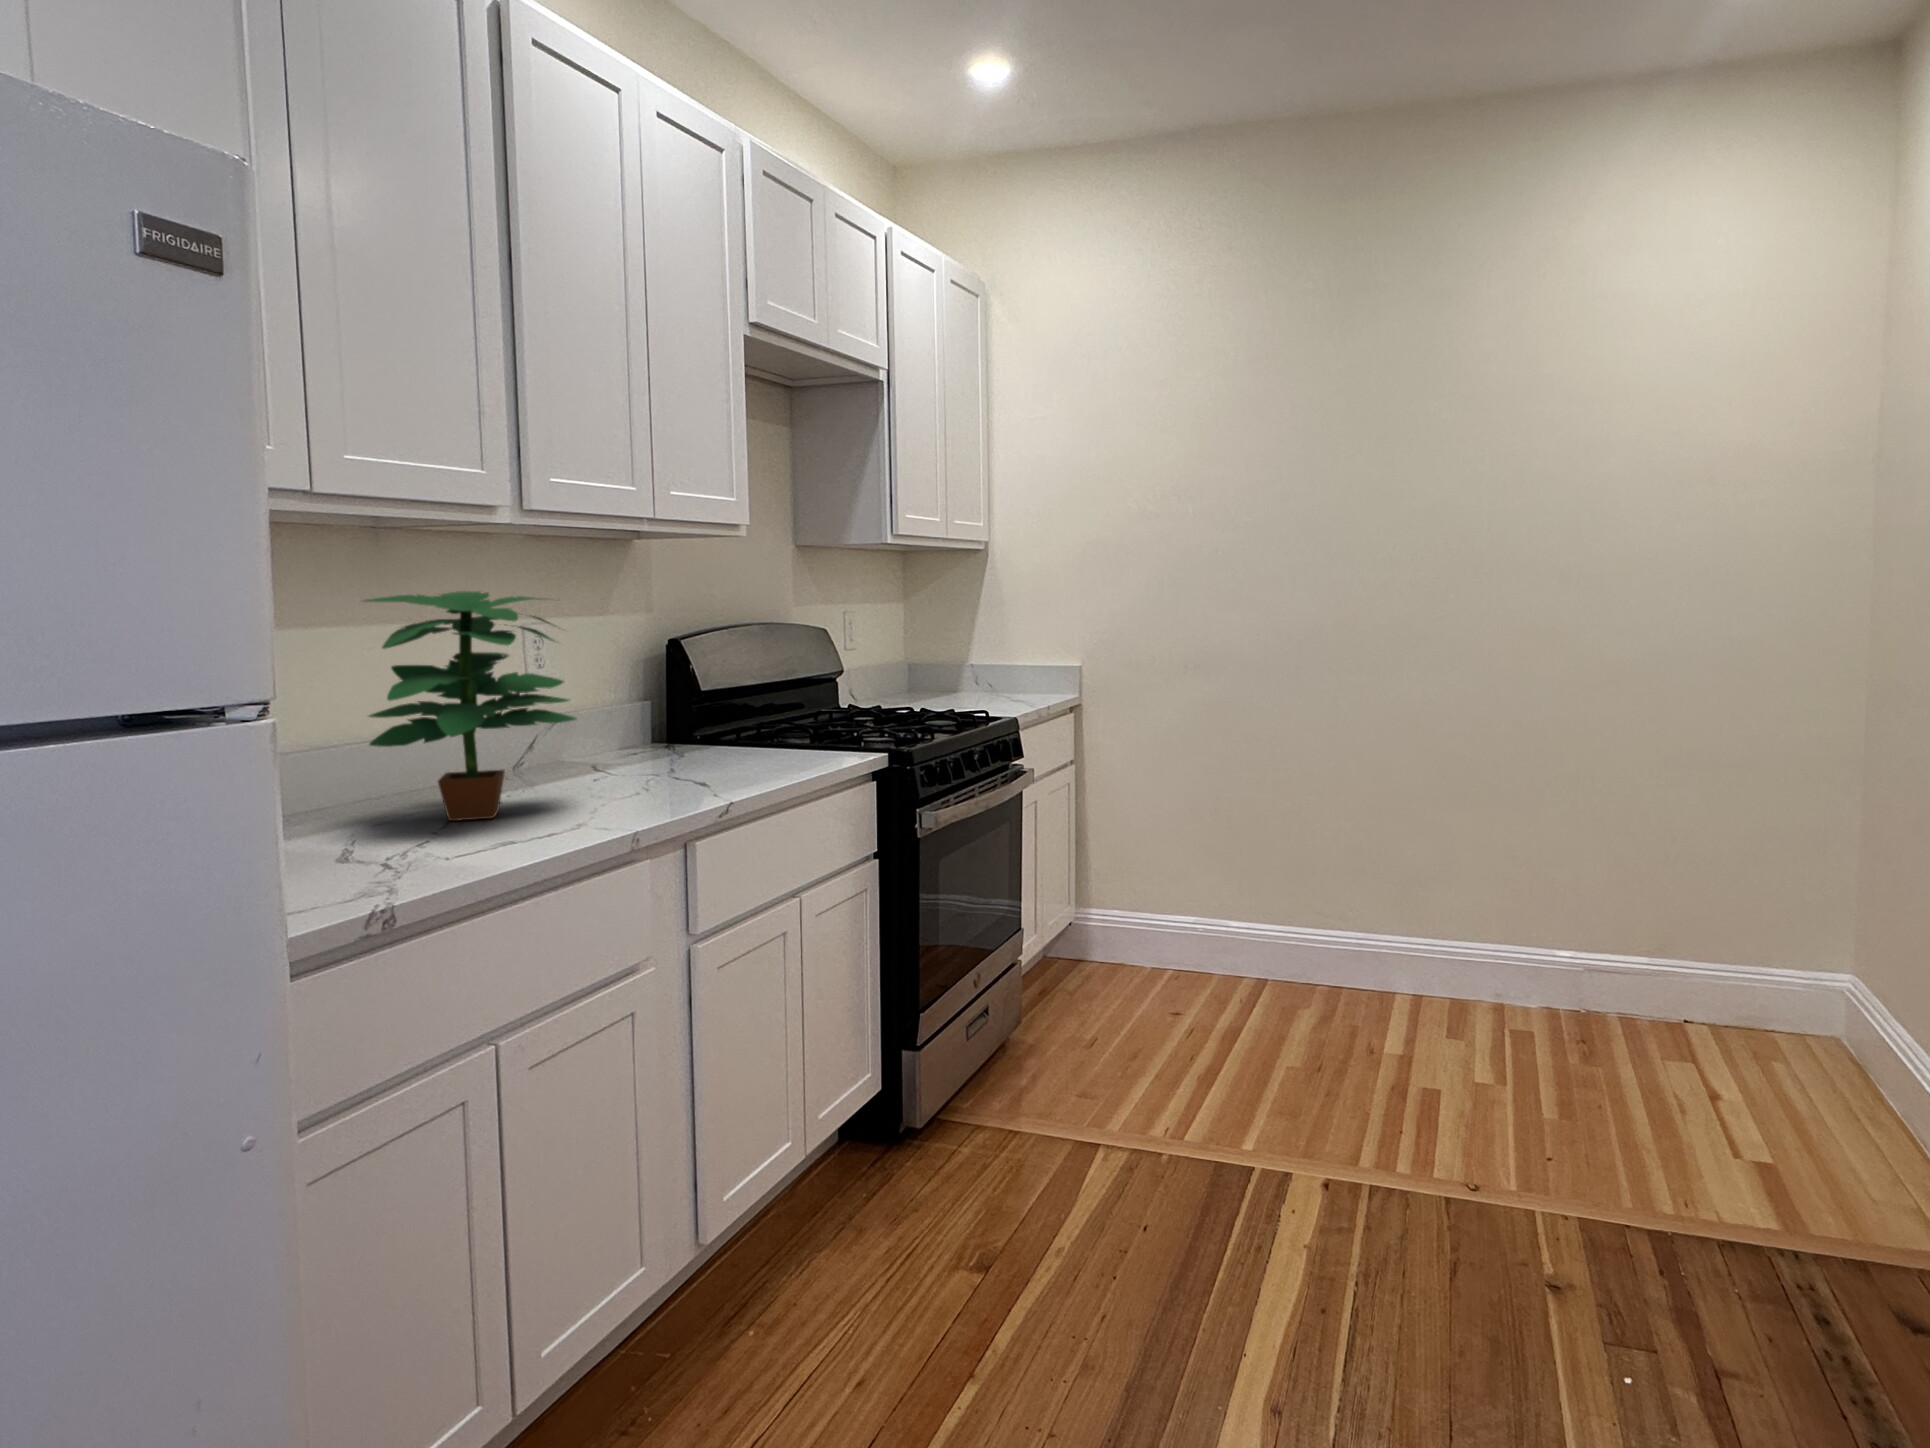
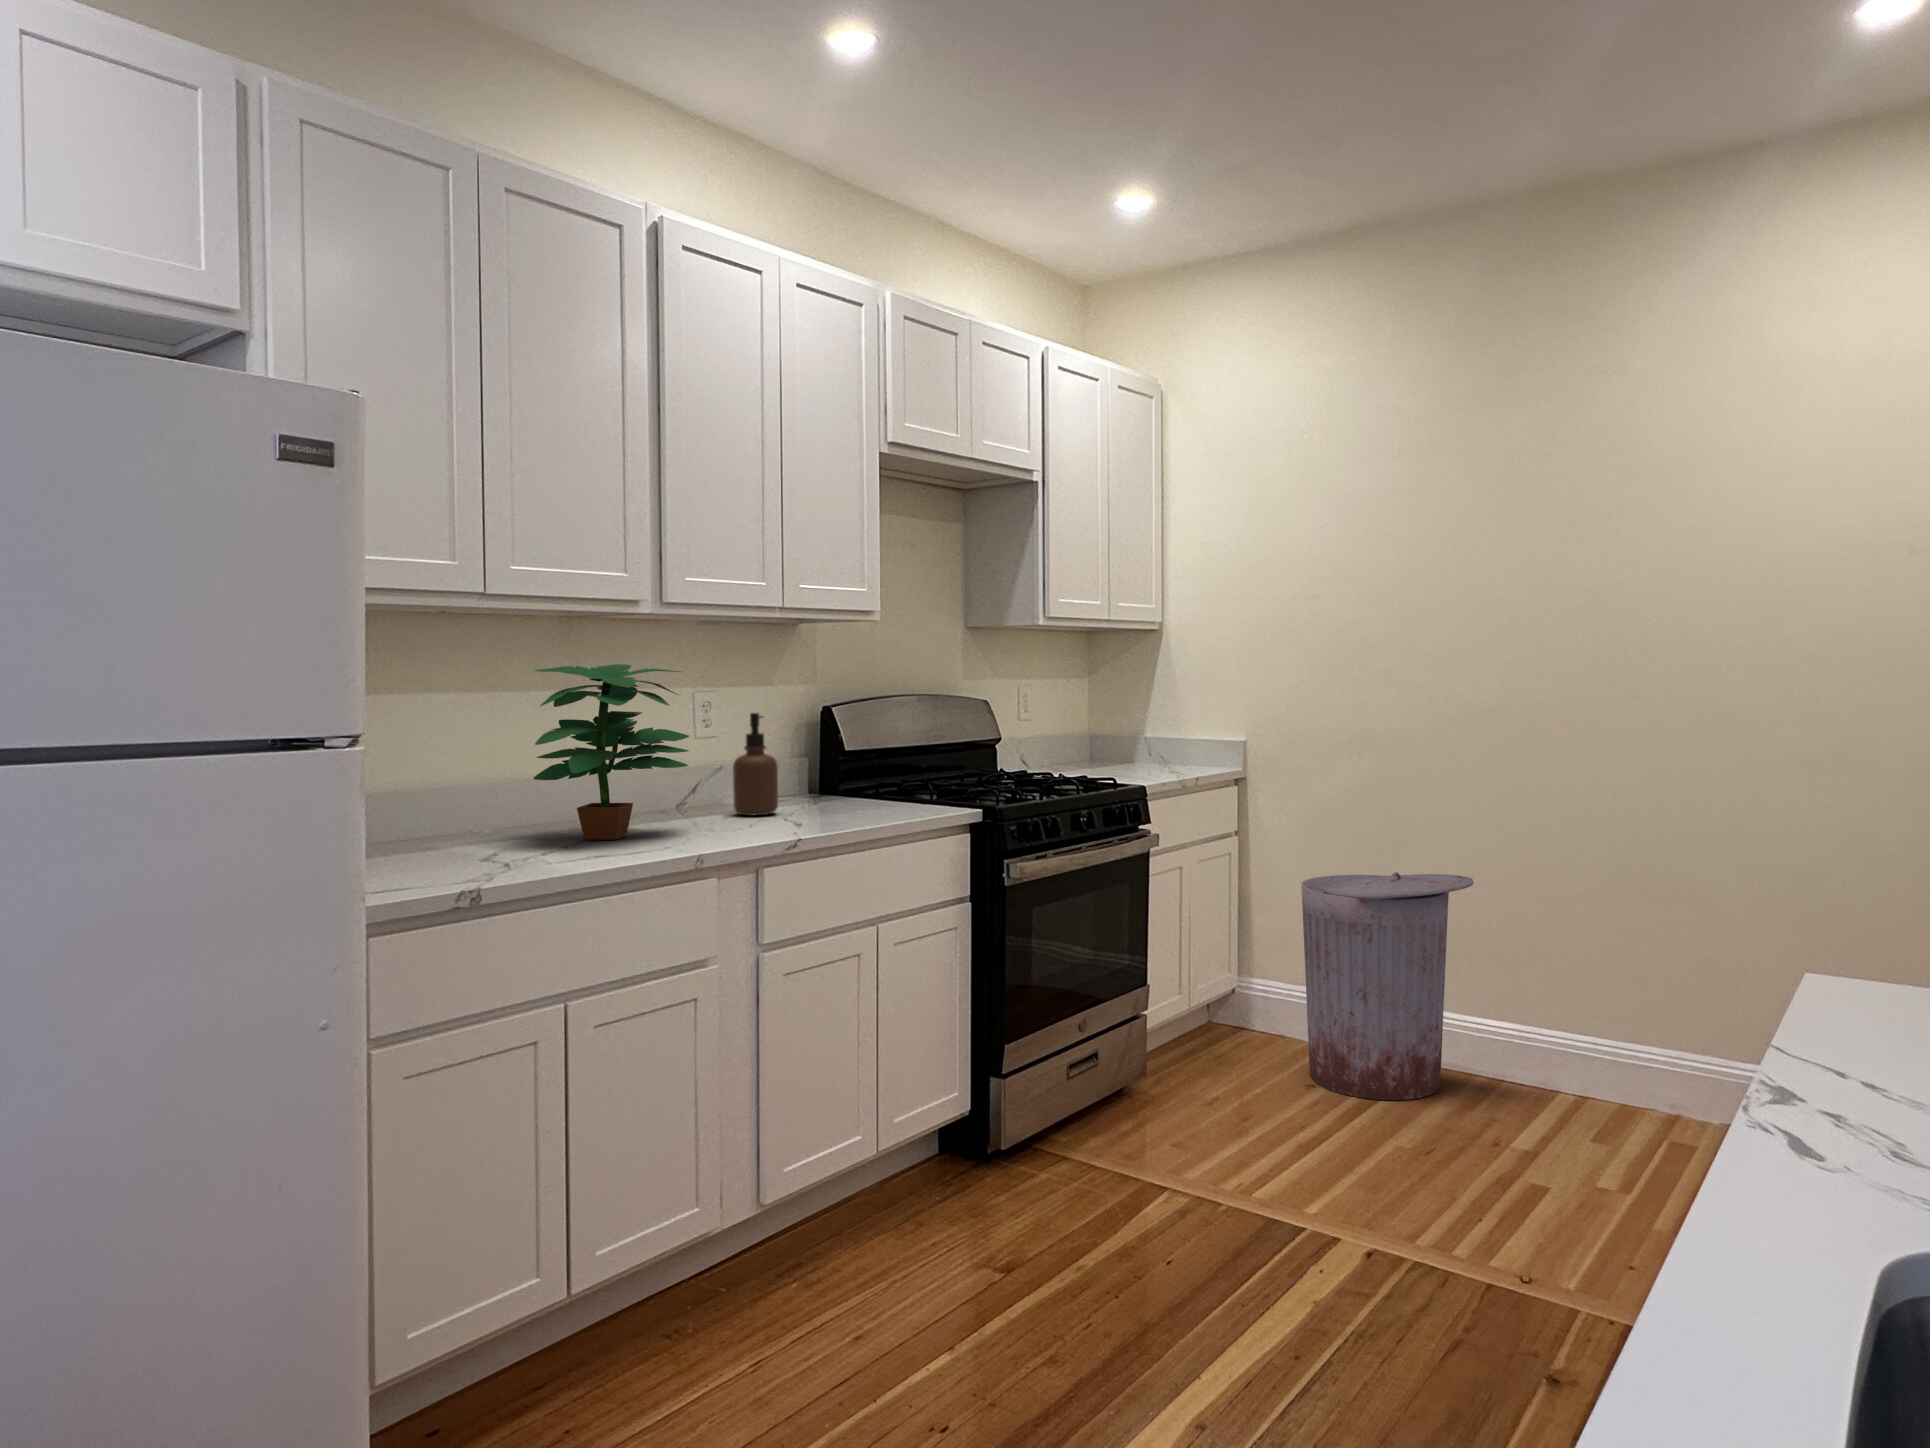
soap dispenser: none [596,649,654,775] -> present [733,713,778,816]
trash can: none [1160,792,1330,1021] -> present [1301,872,1474,1100]

